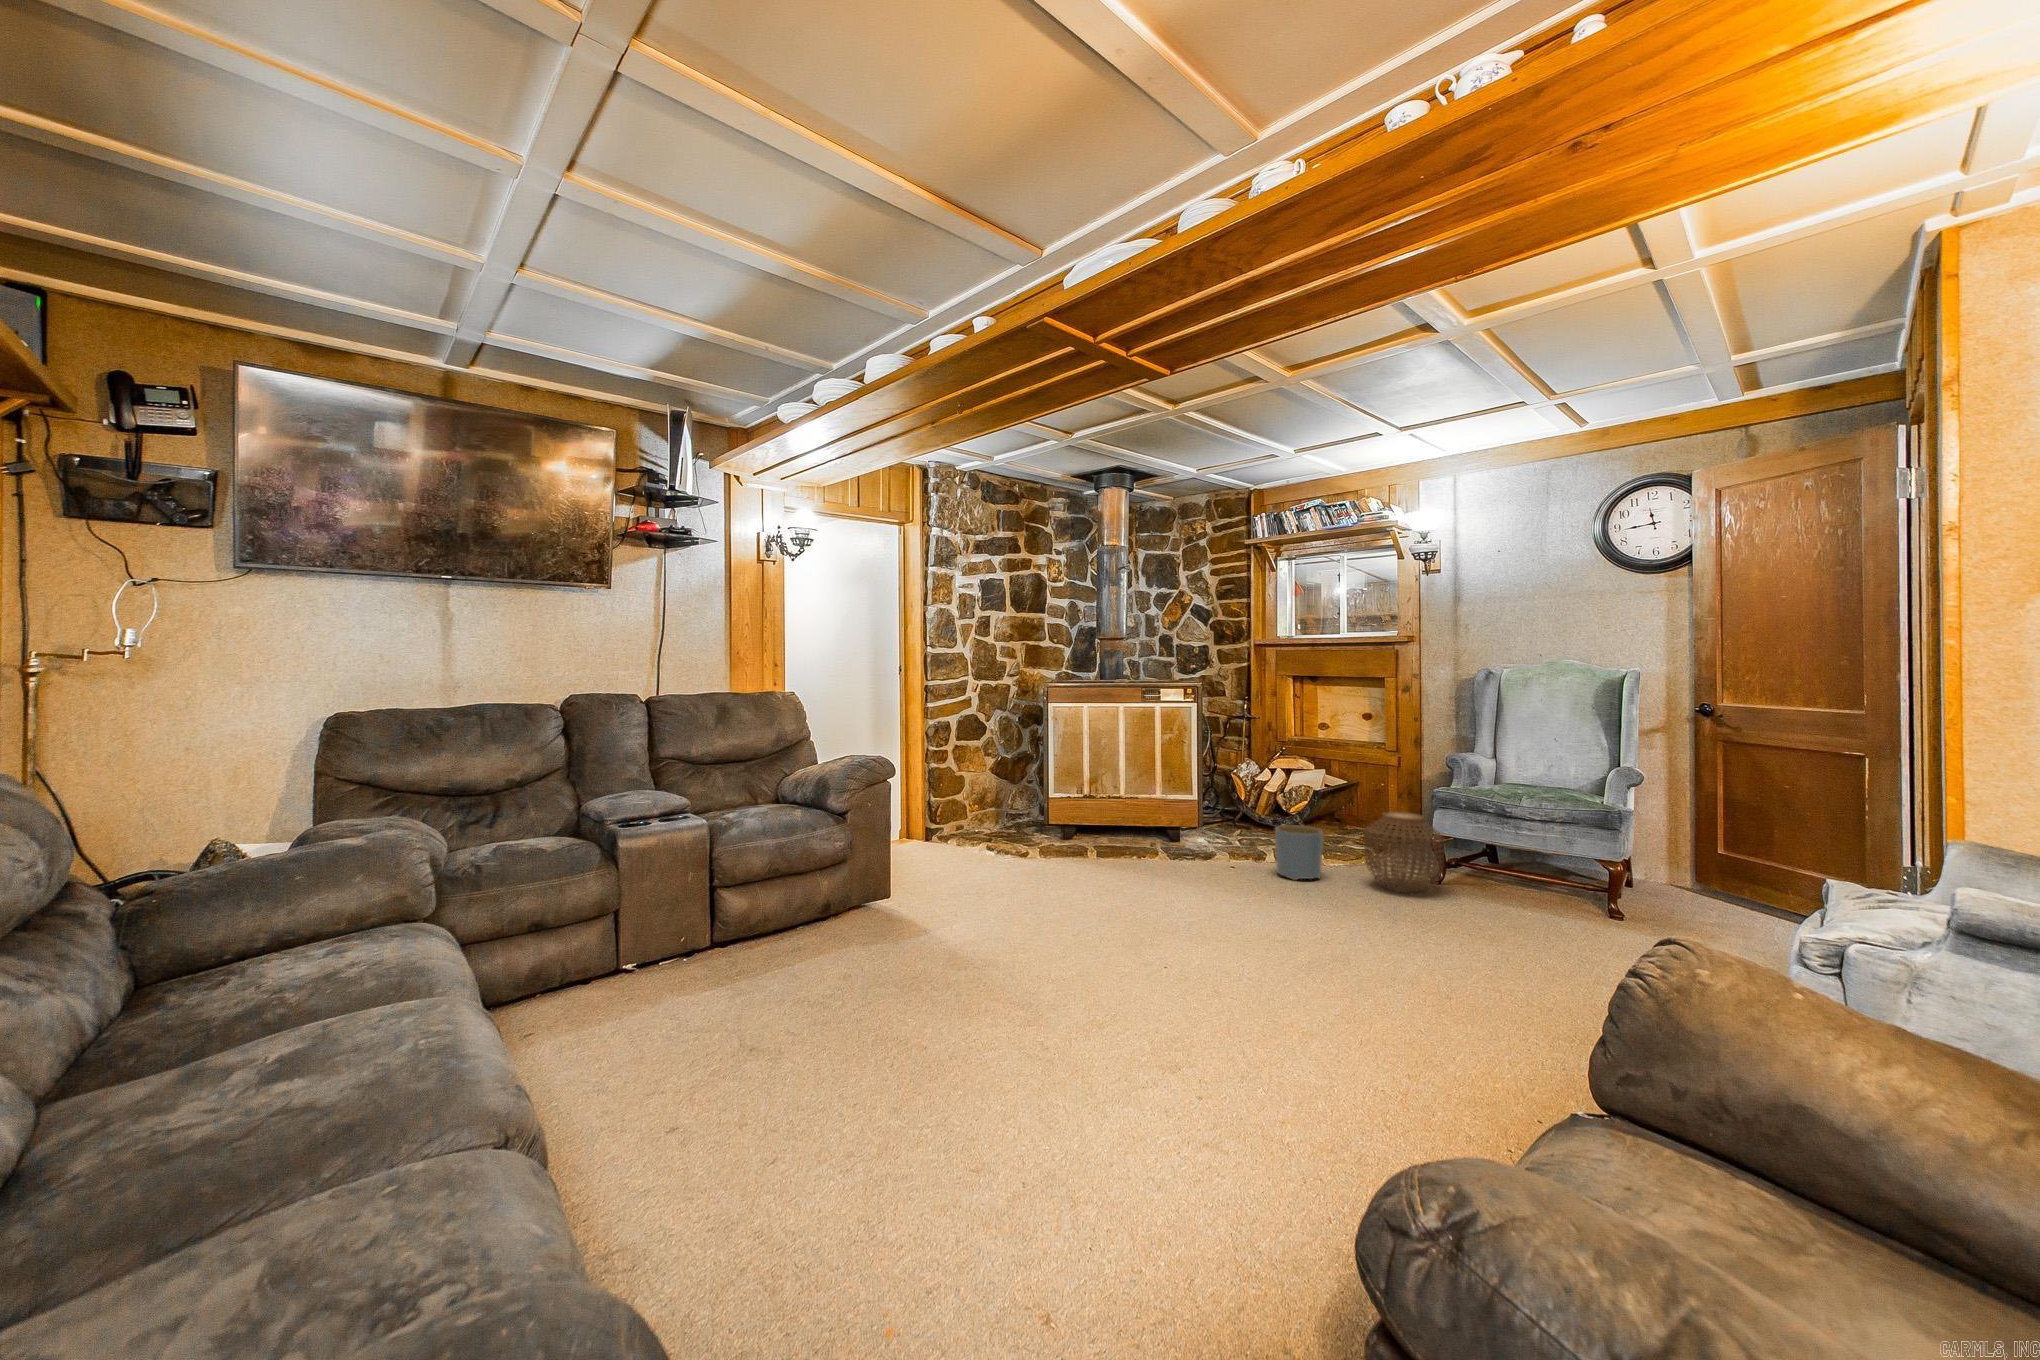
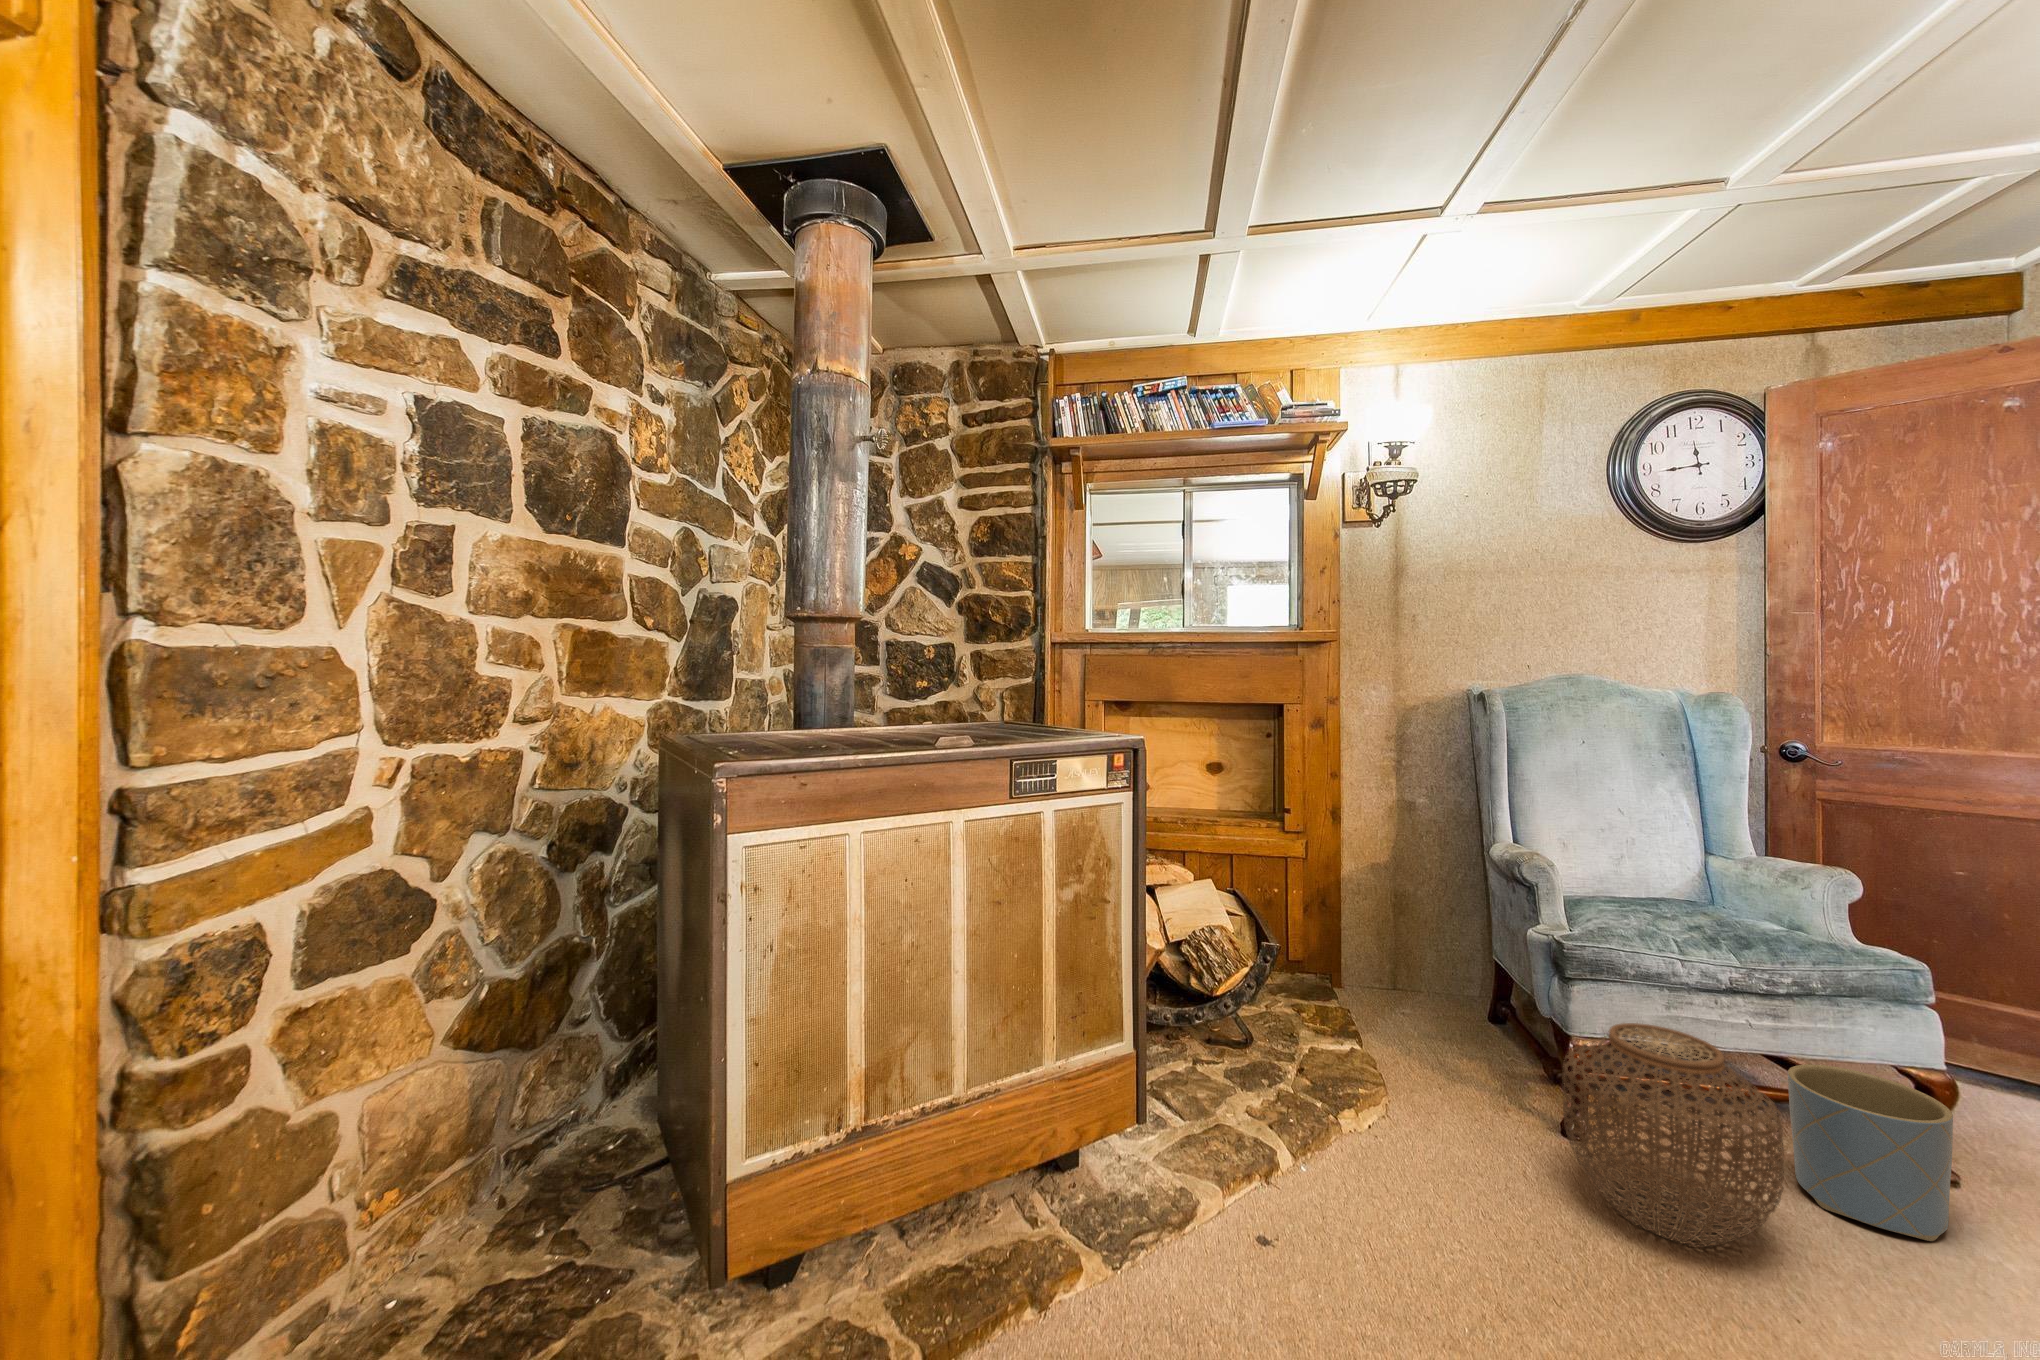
planter: present [1275,825,1323,880] -> present [1788,1065,1953,1241]

